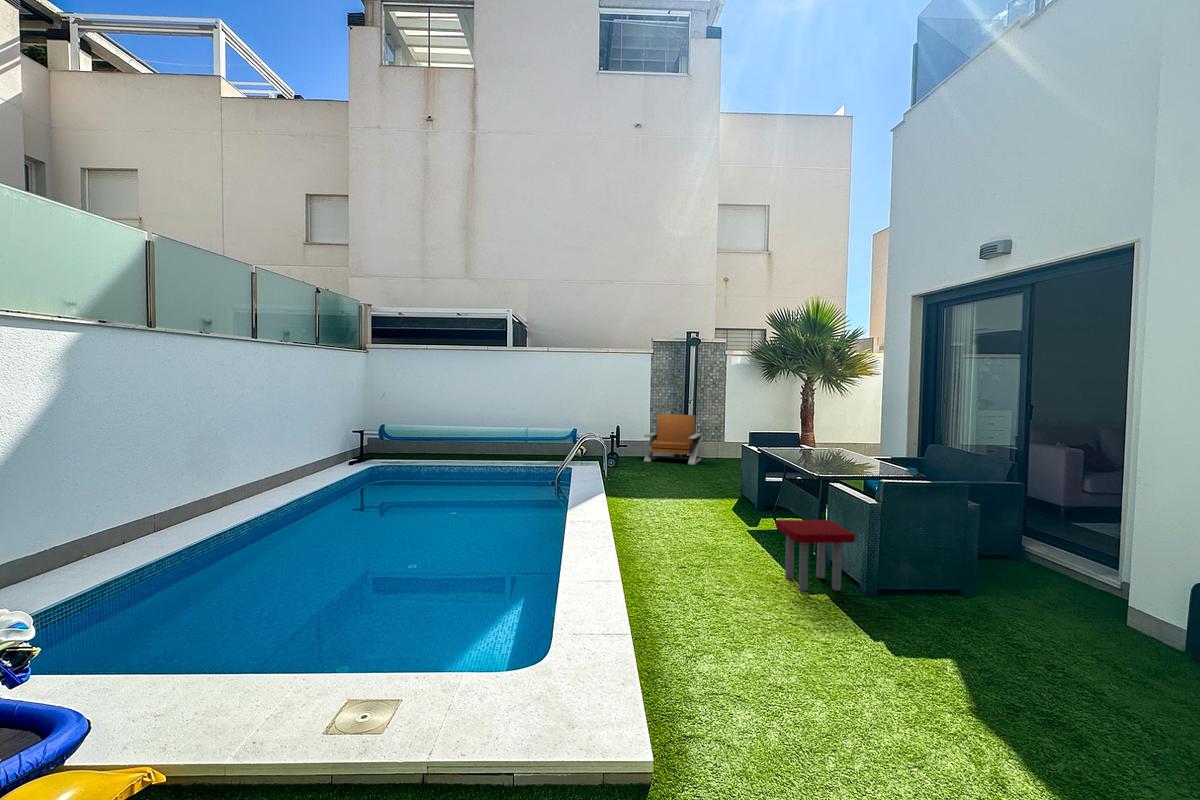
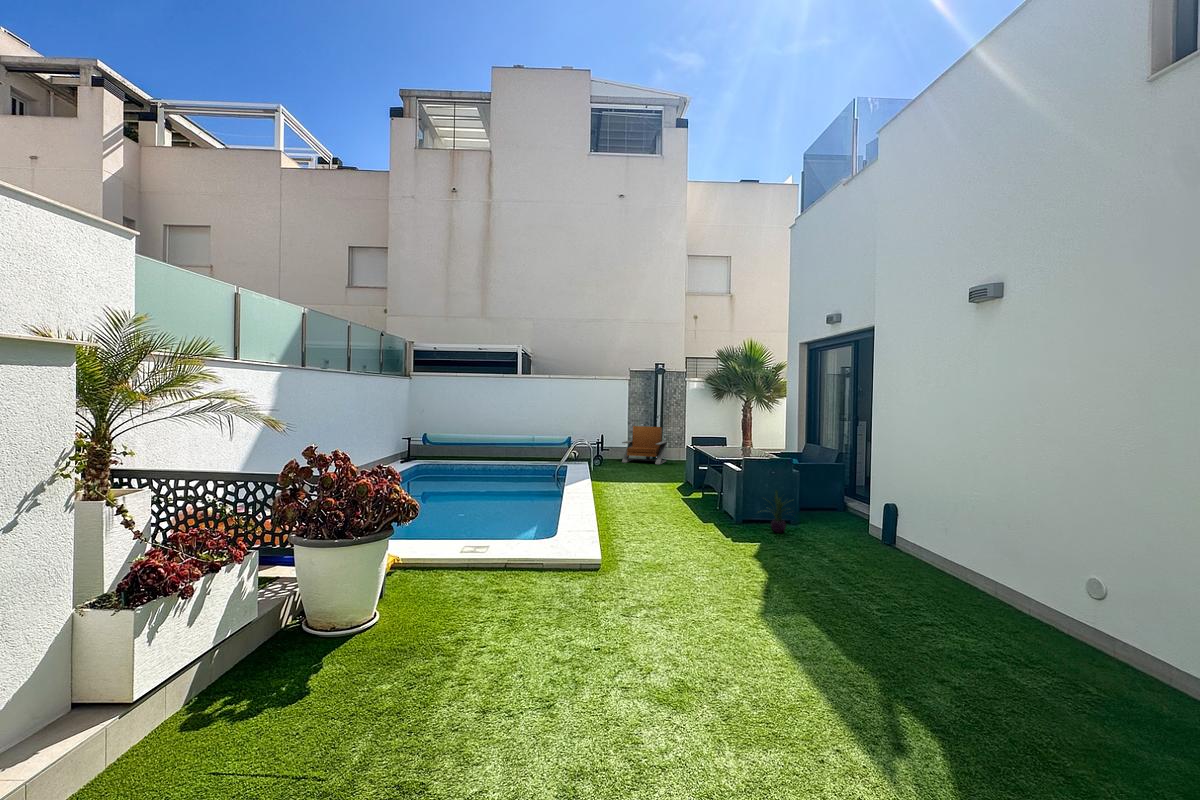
stool: present [776,520,855,591] -> none [689,484,730,523]
decorative plant: none [917,538,1003,621] -> present [758,490,786,533]

